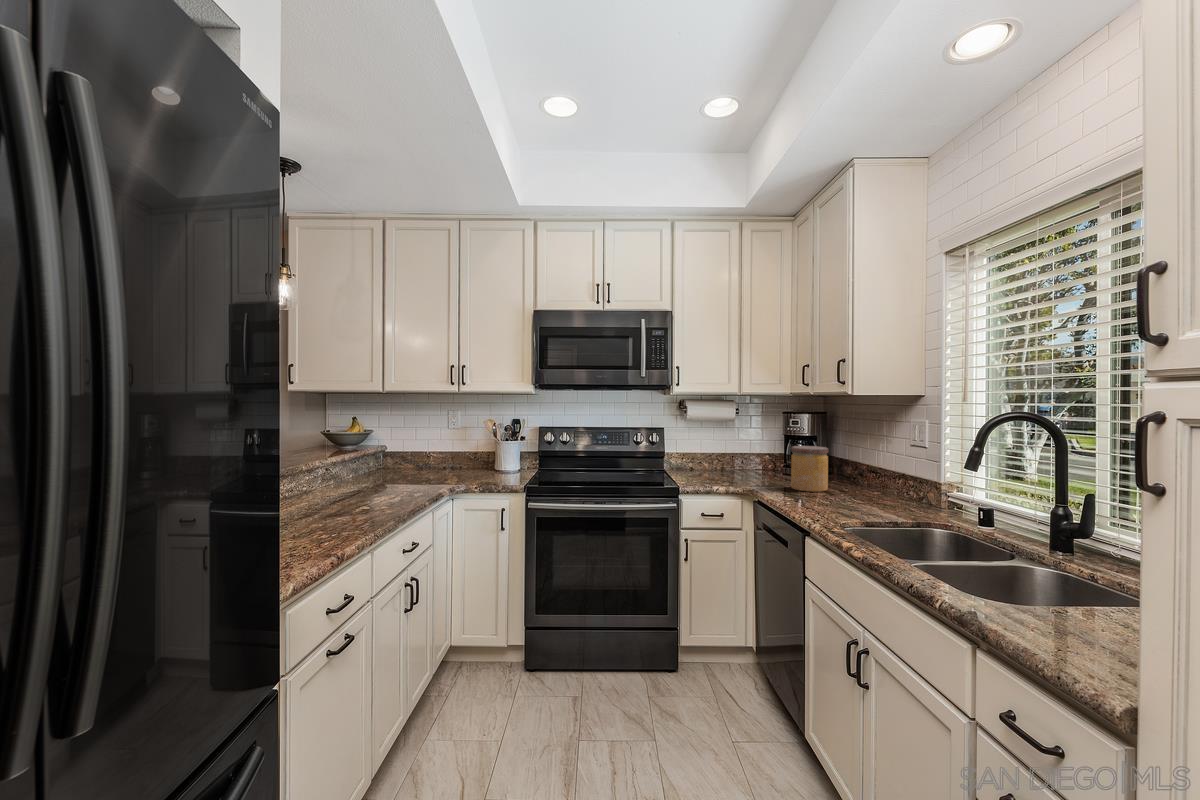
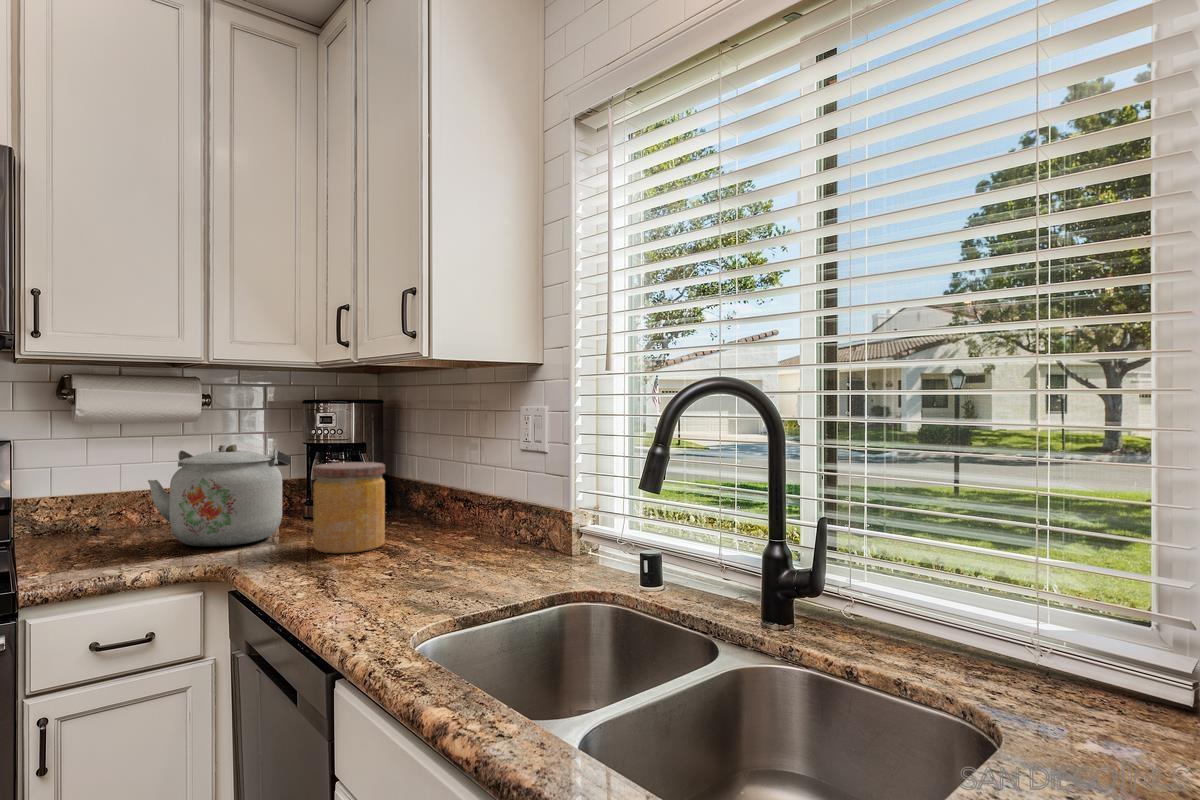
kettle: none [716,433,778,482] -> present [148,444,291,547]

